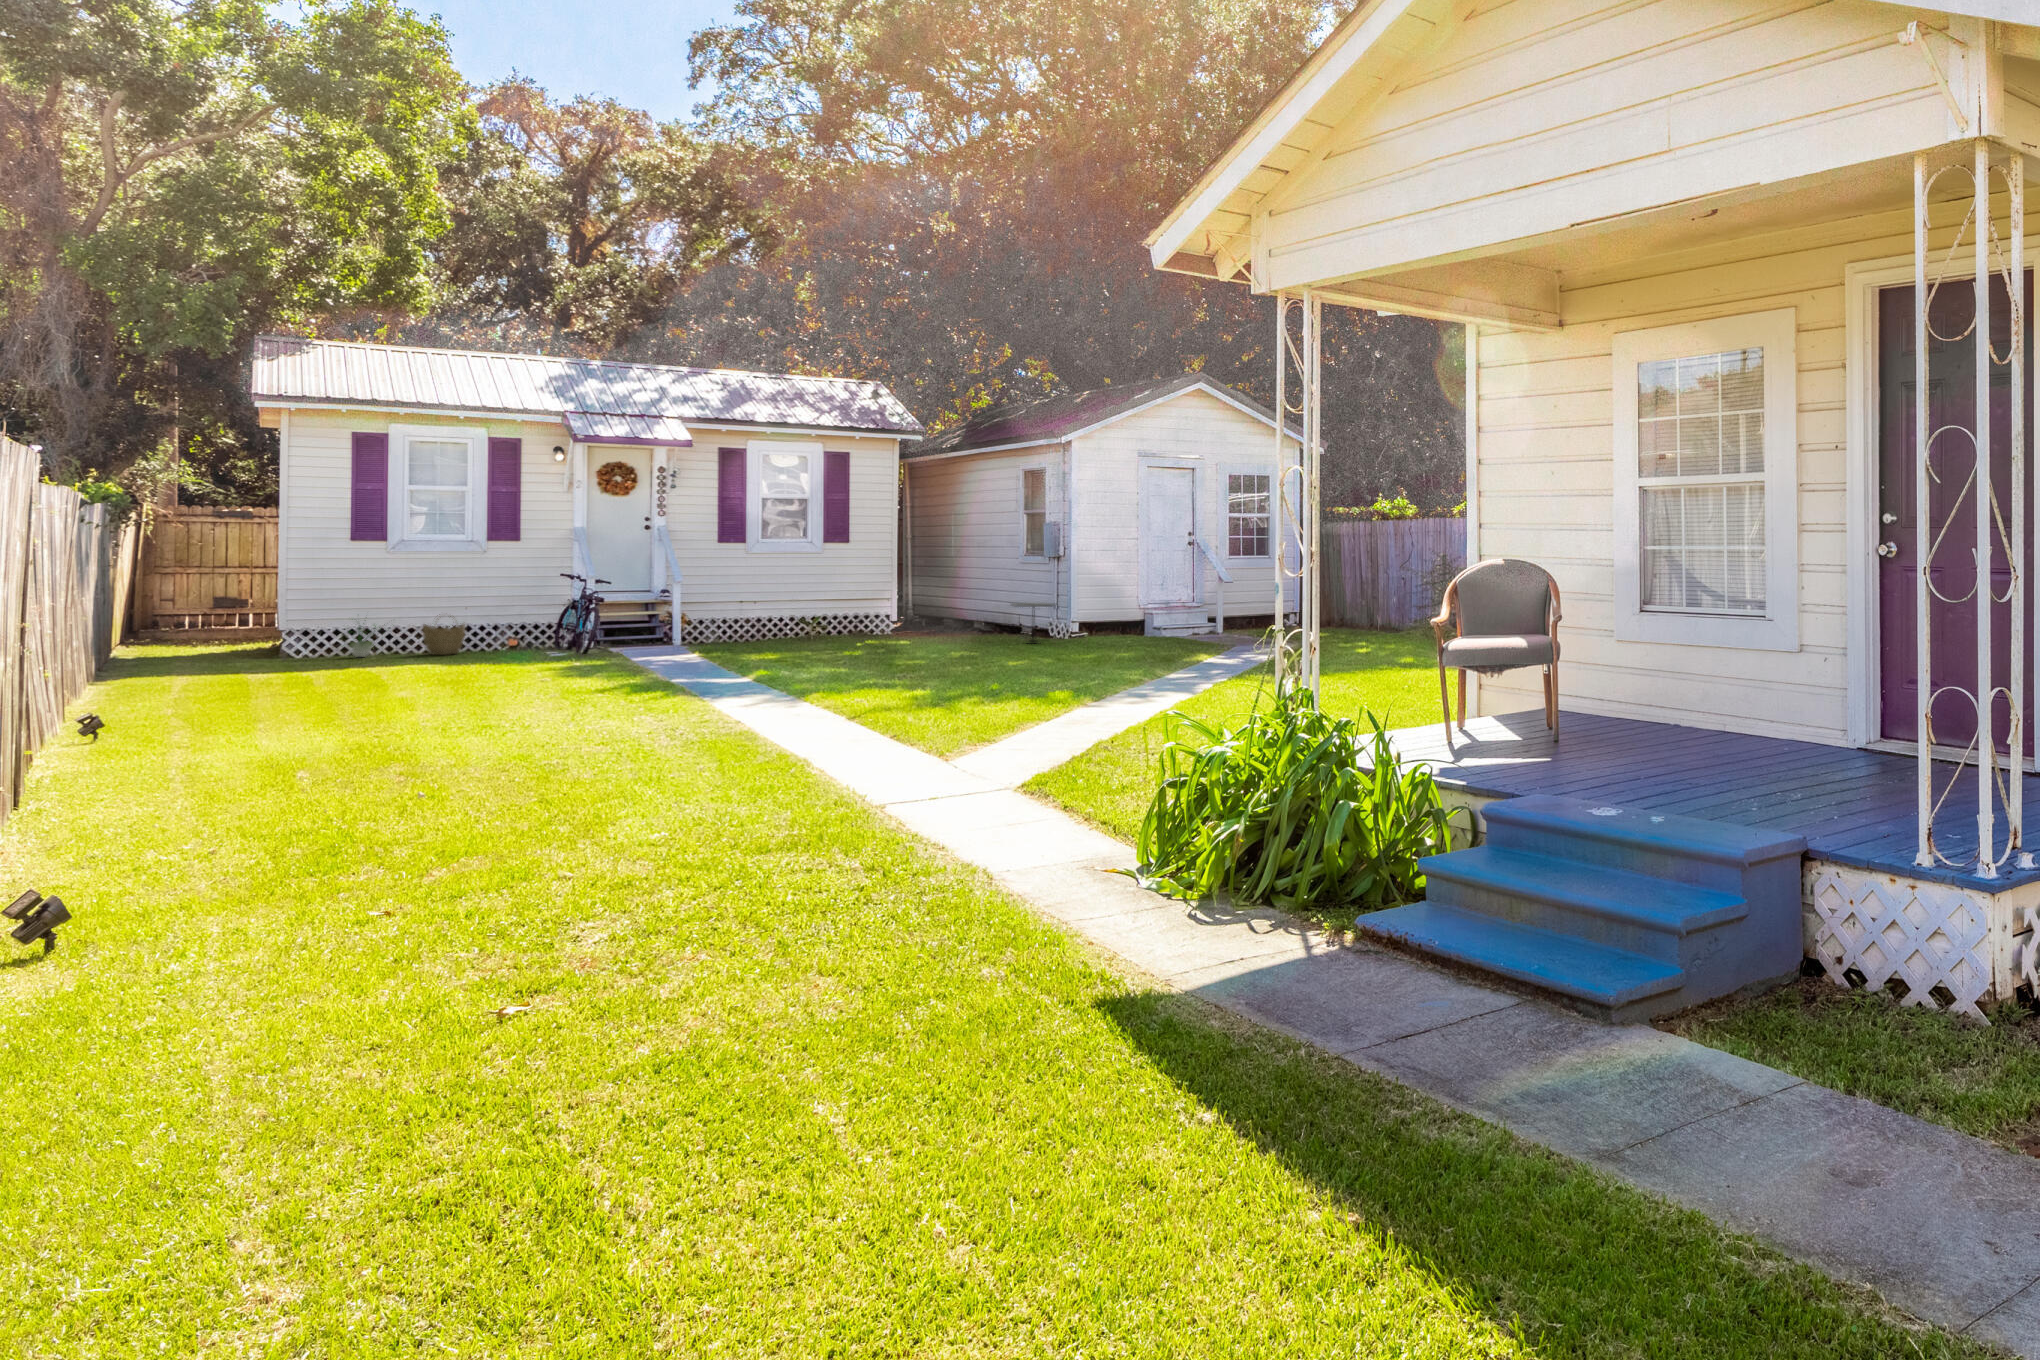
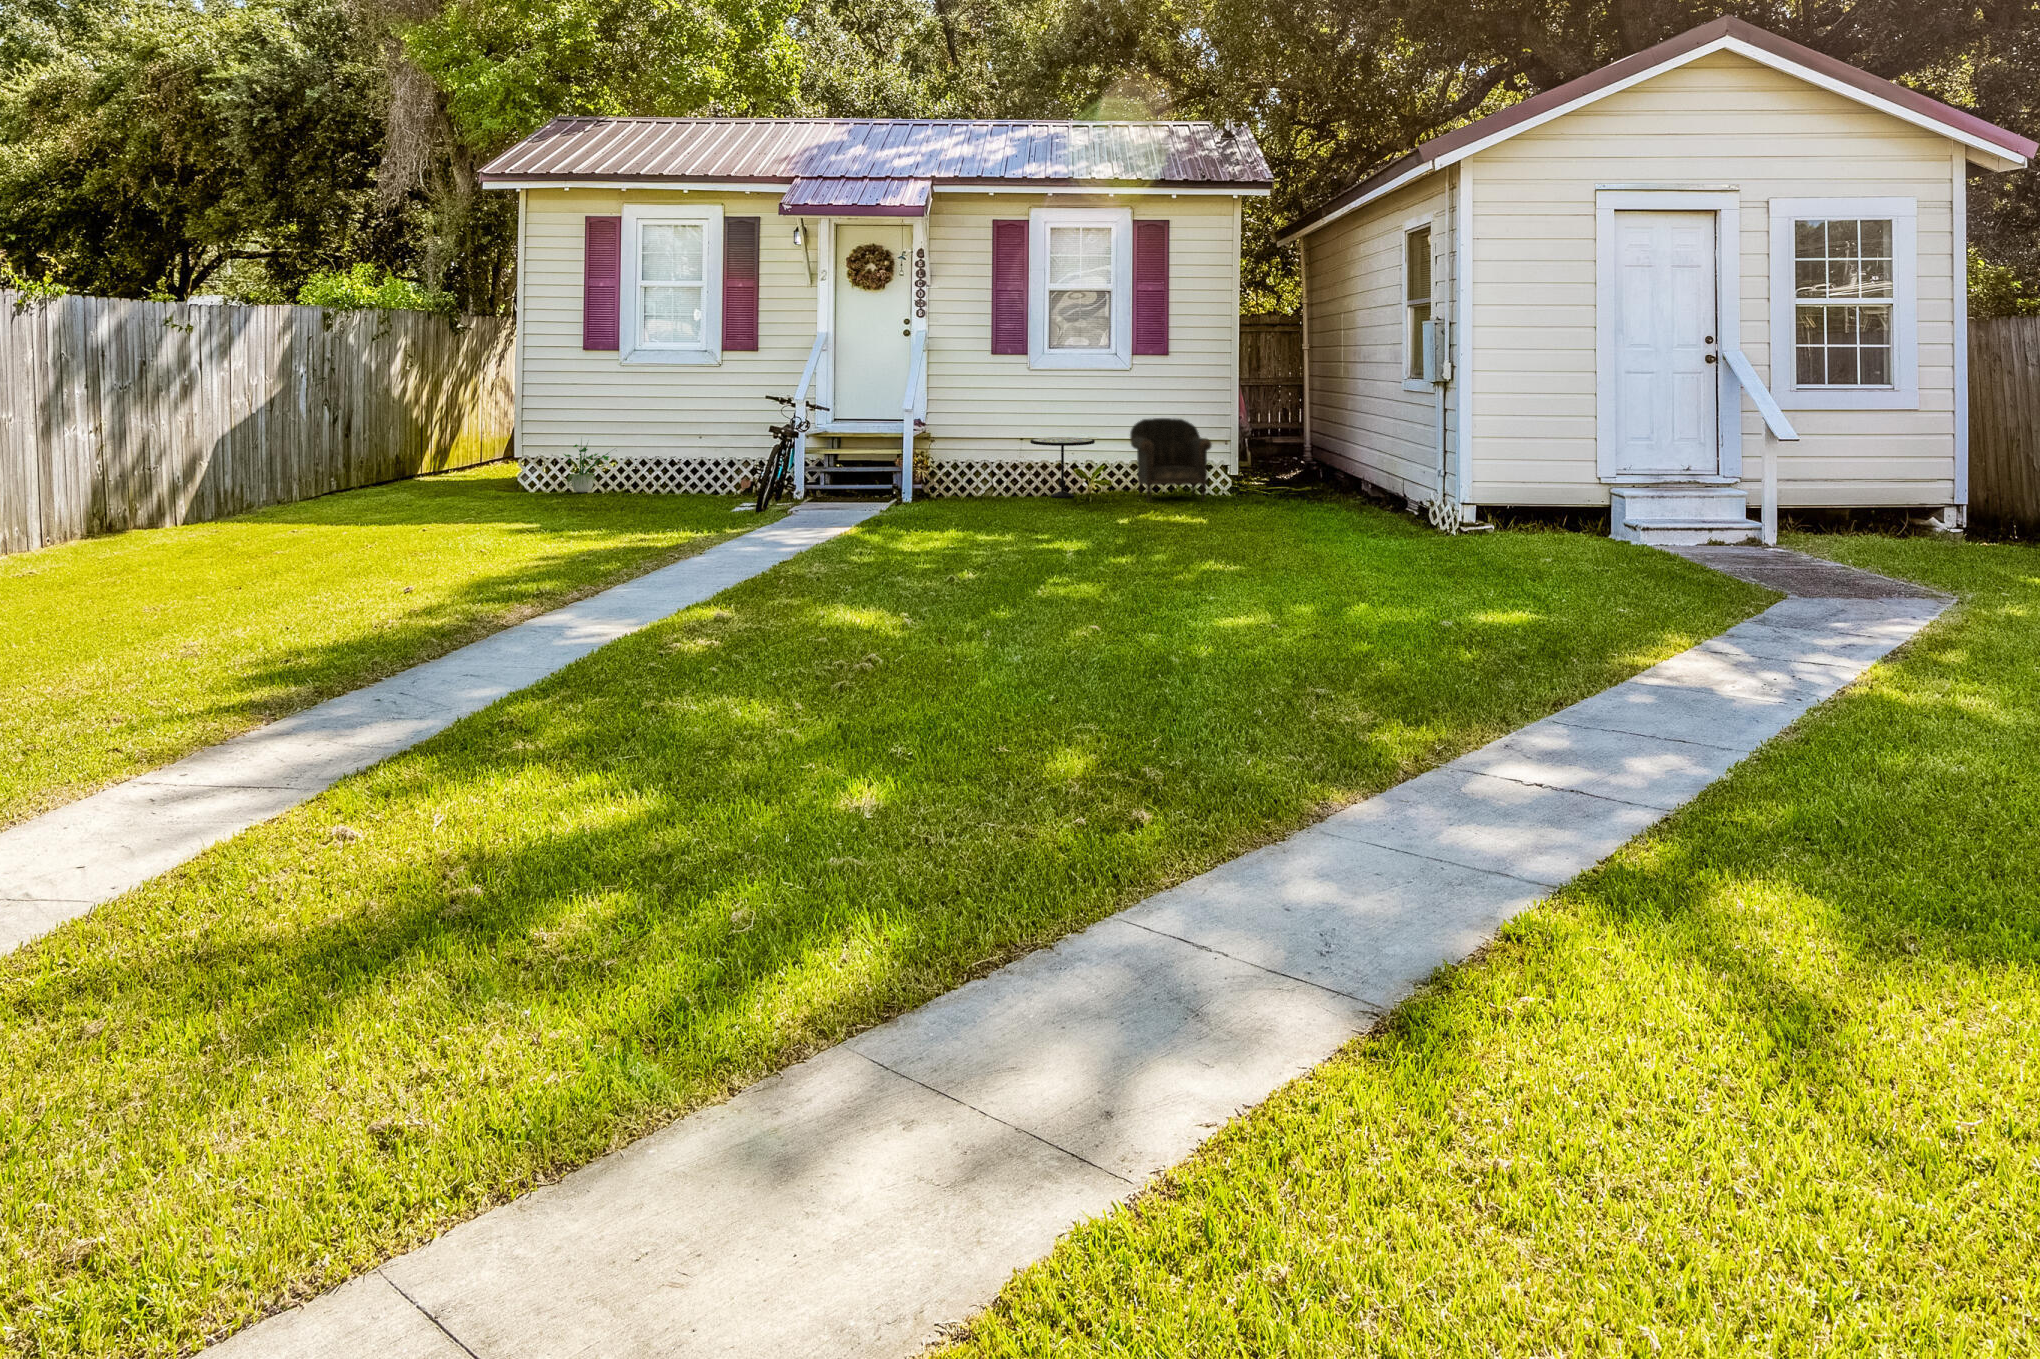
armchair: none [826,587,893,643] -> present [1130,418,1212,502]
side table: present [1012,603,1055,644] -> present [1030,437,1095,498]
woven basket: present [423,616,465,655] -> none [646,441,692,493]

